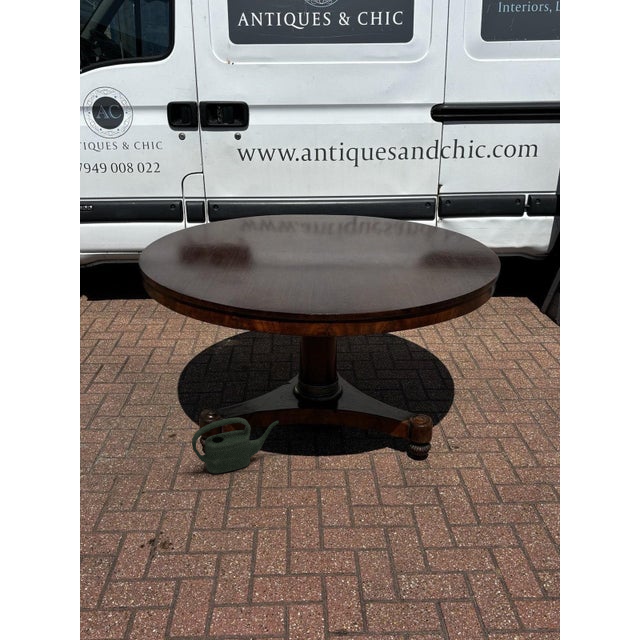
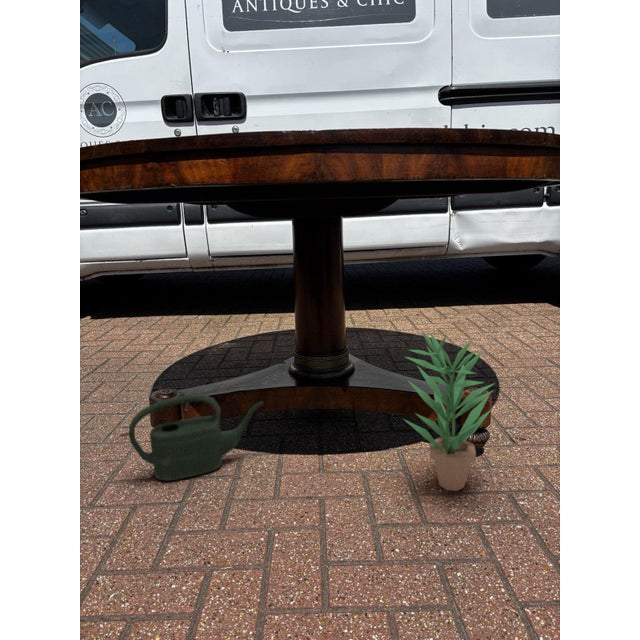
potted plant: none [372,387,429,485] -> present [405,332,494,491]

